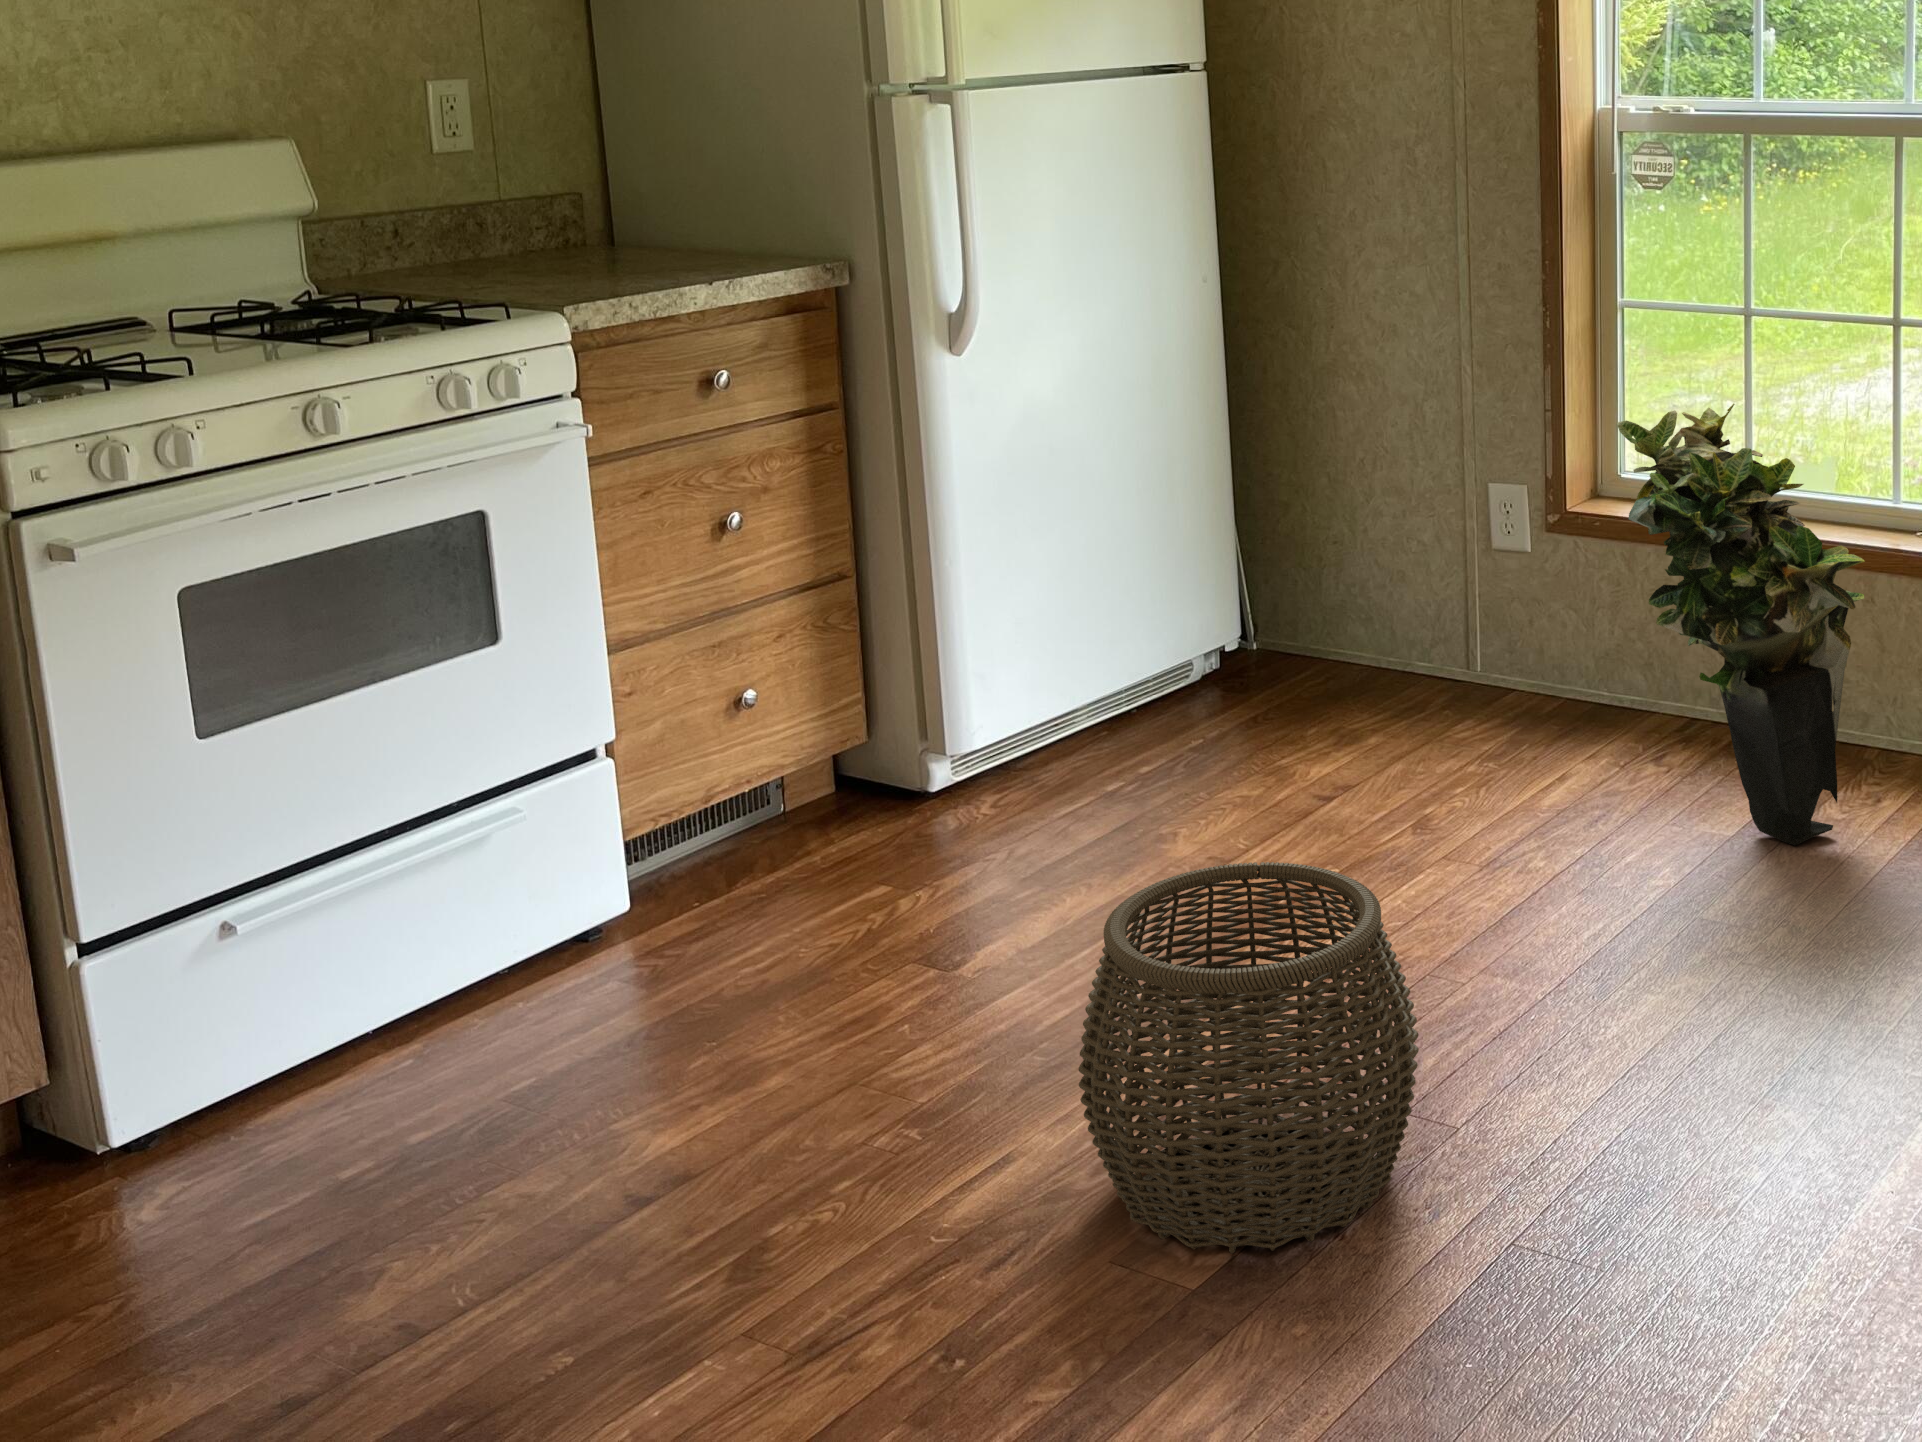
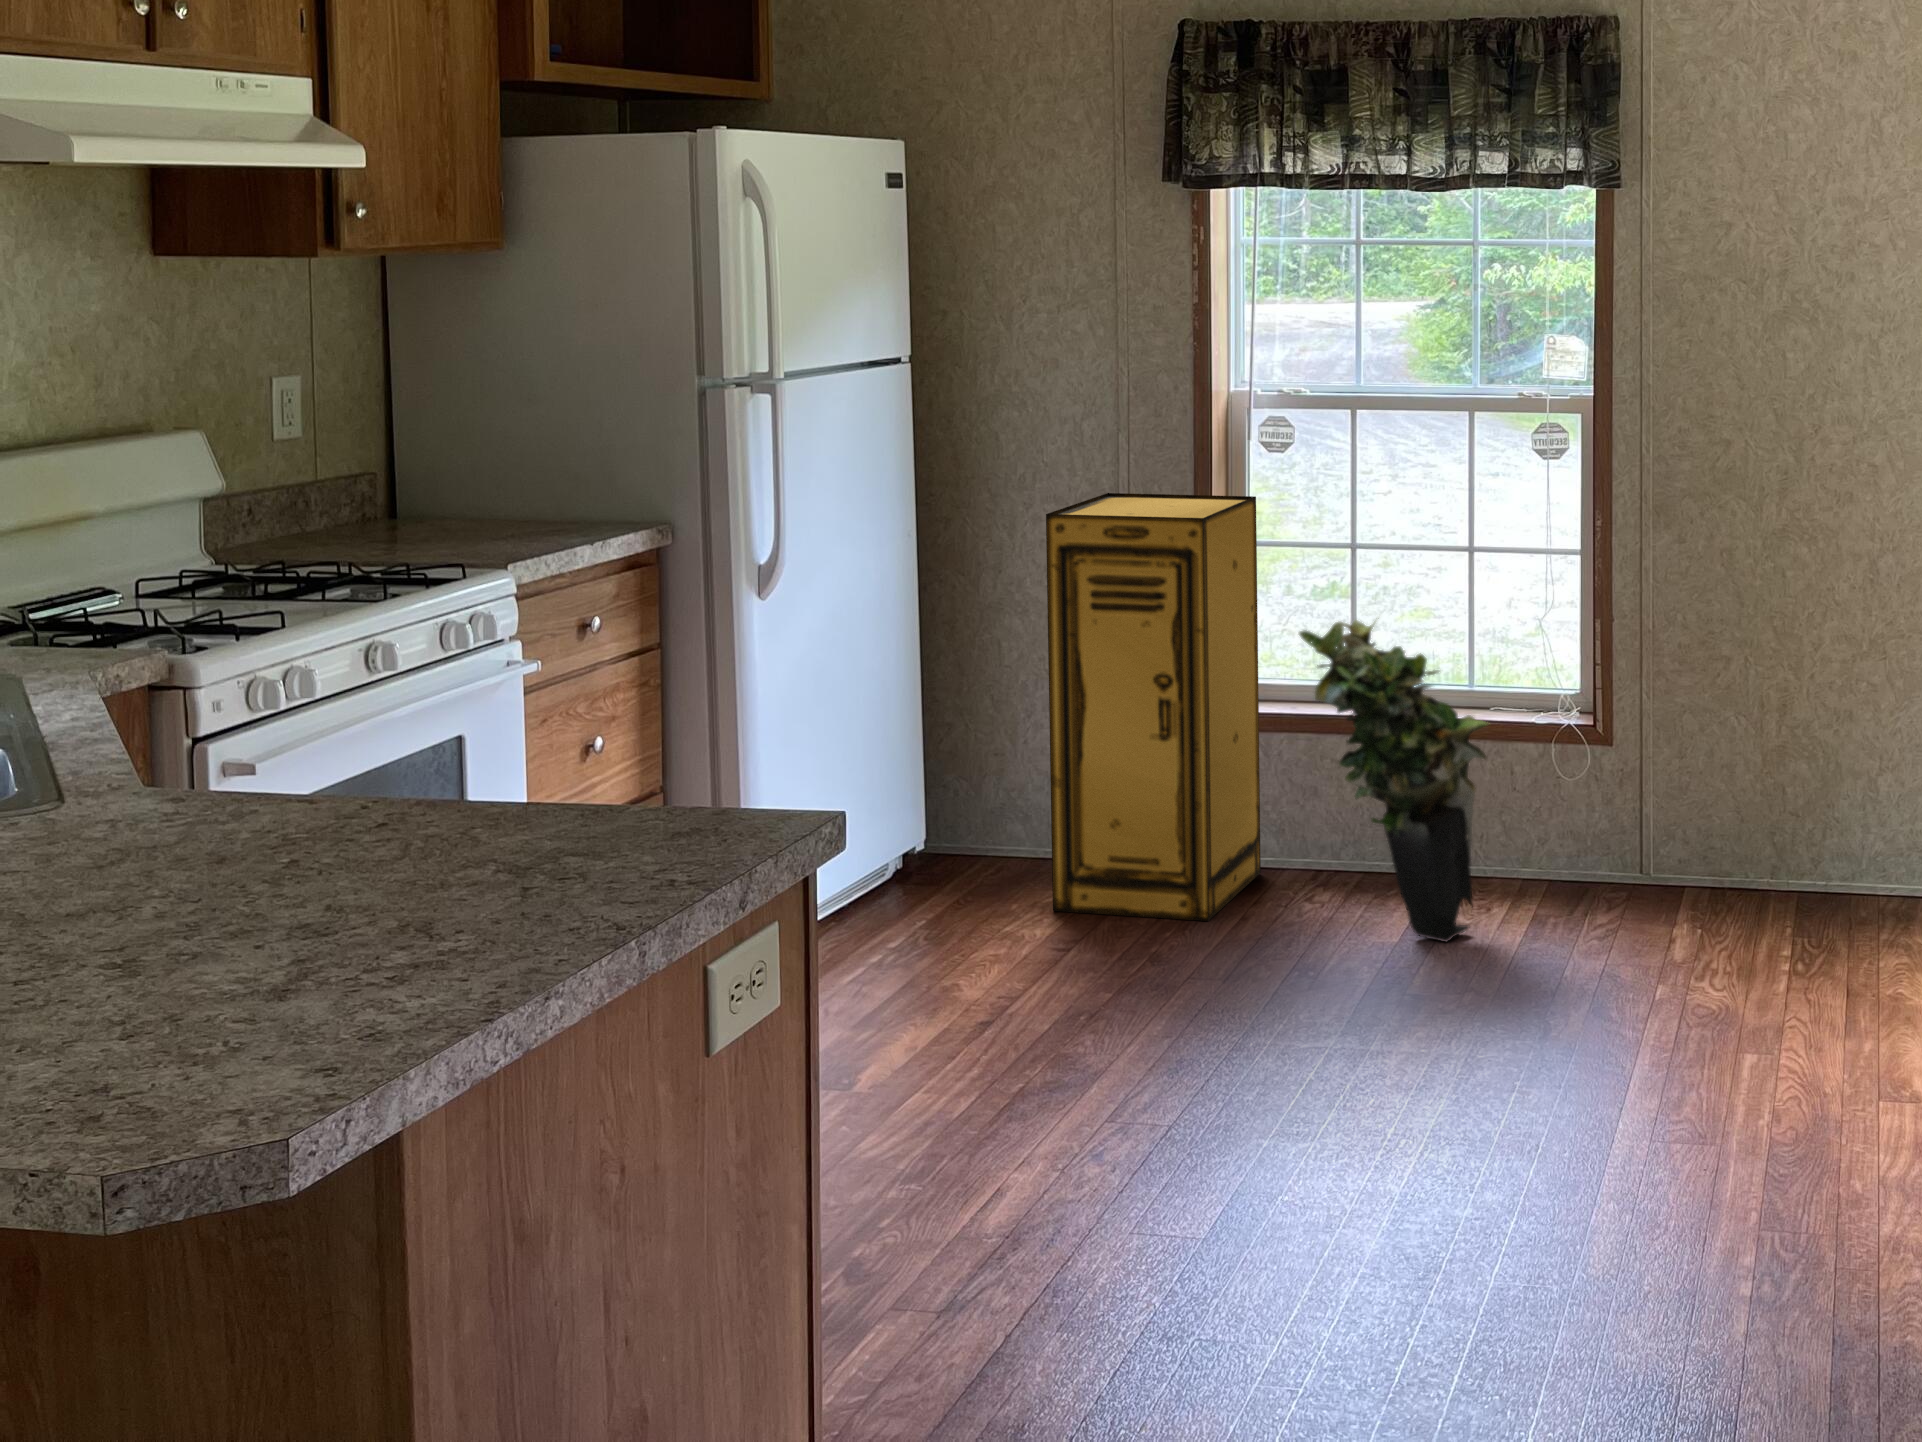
storage cabinet: none [1324,233,1620,780] -> present [1046,493,1261,921]
woven basket: present [1079,862,1419,1253] -> none [1078,945,1320,1218]

